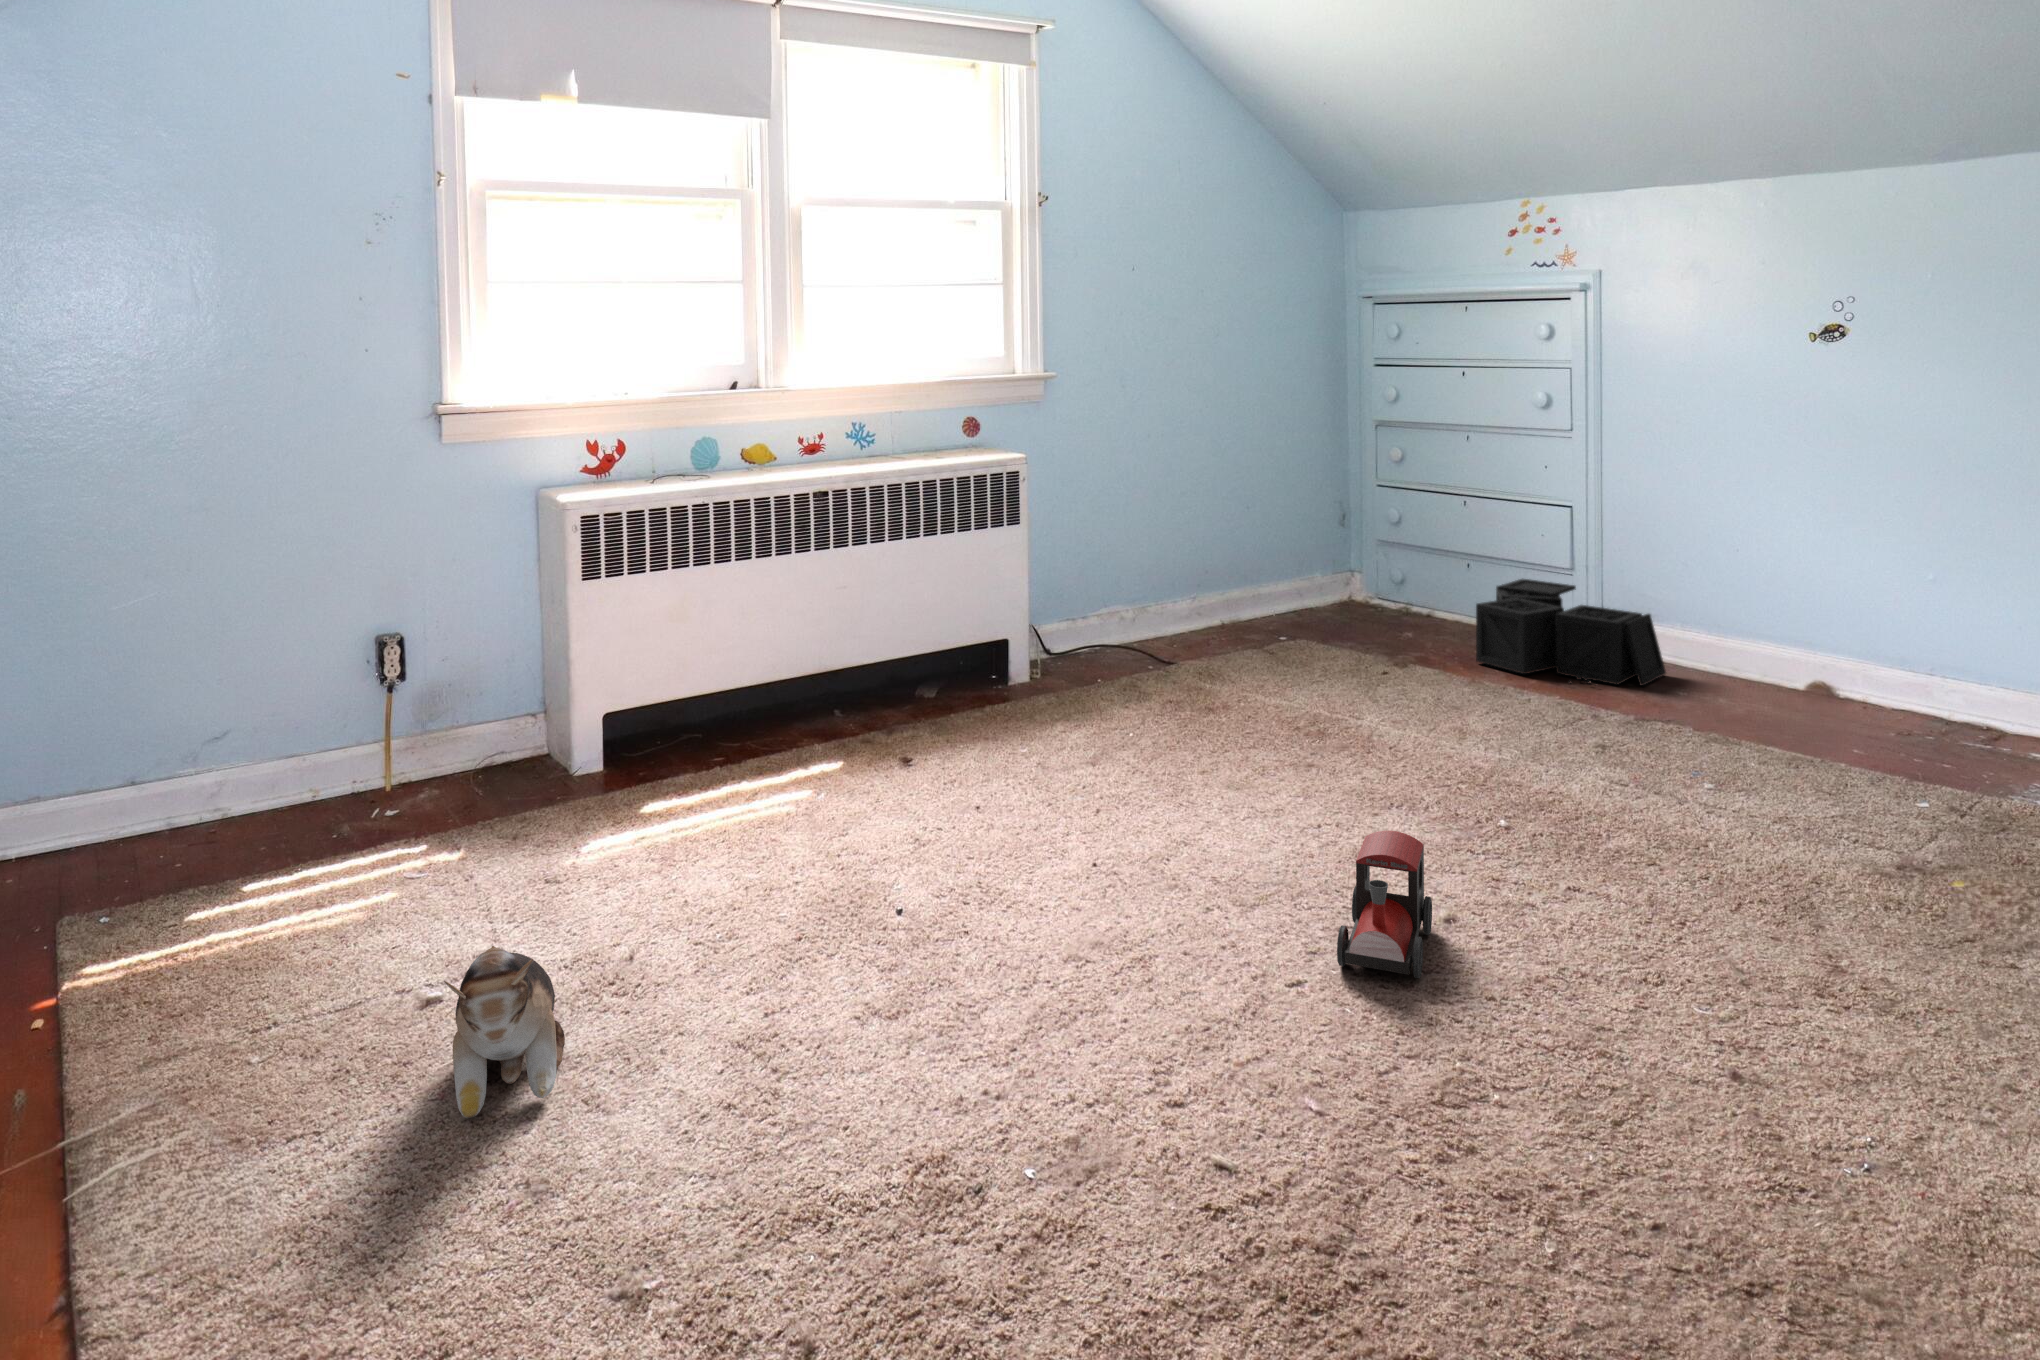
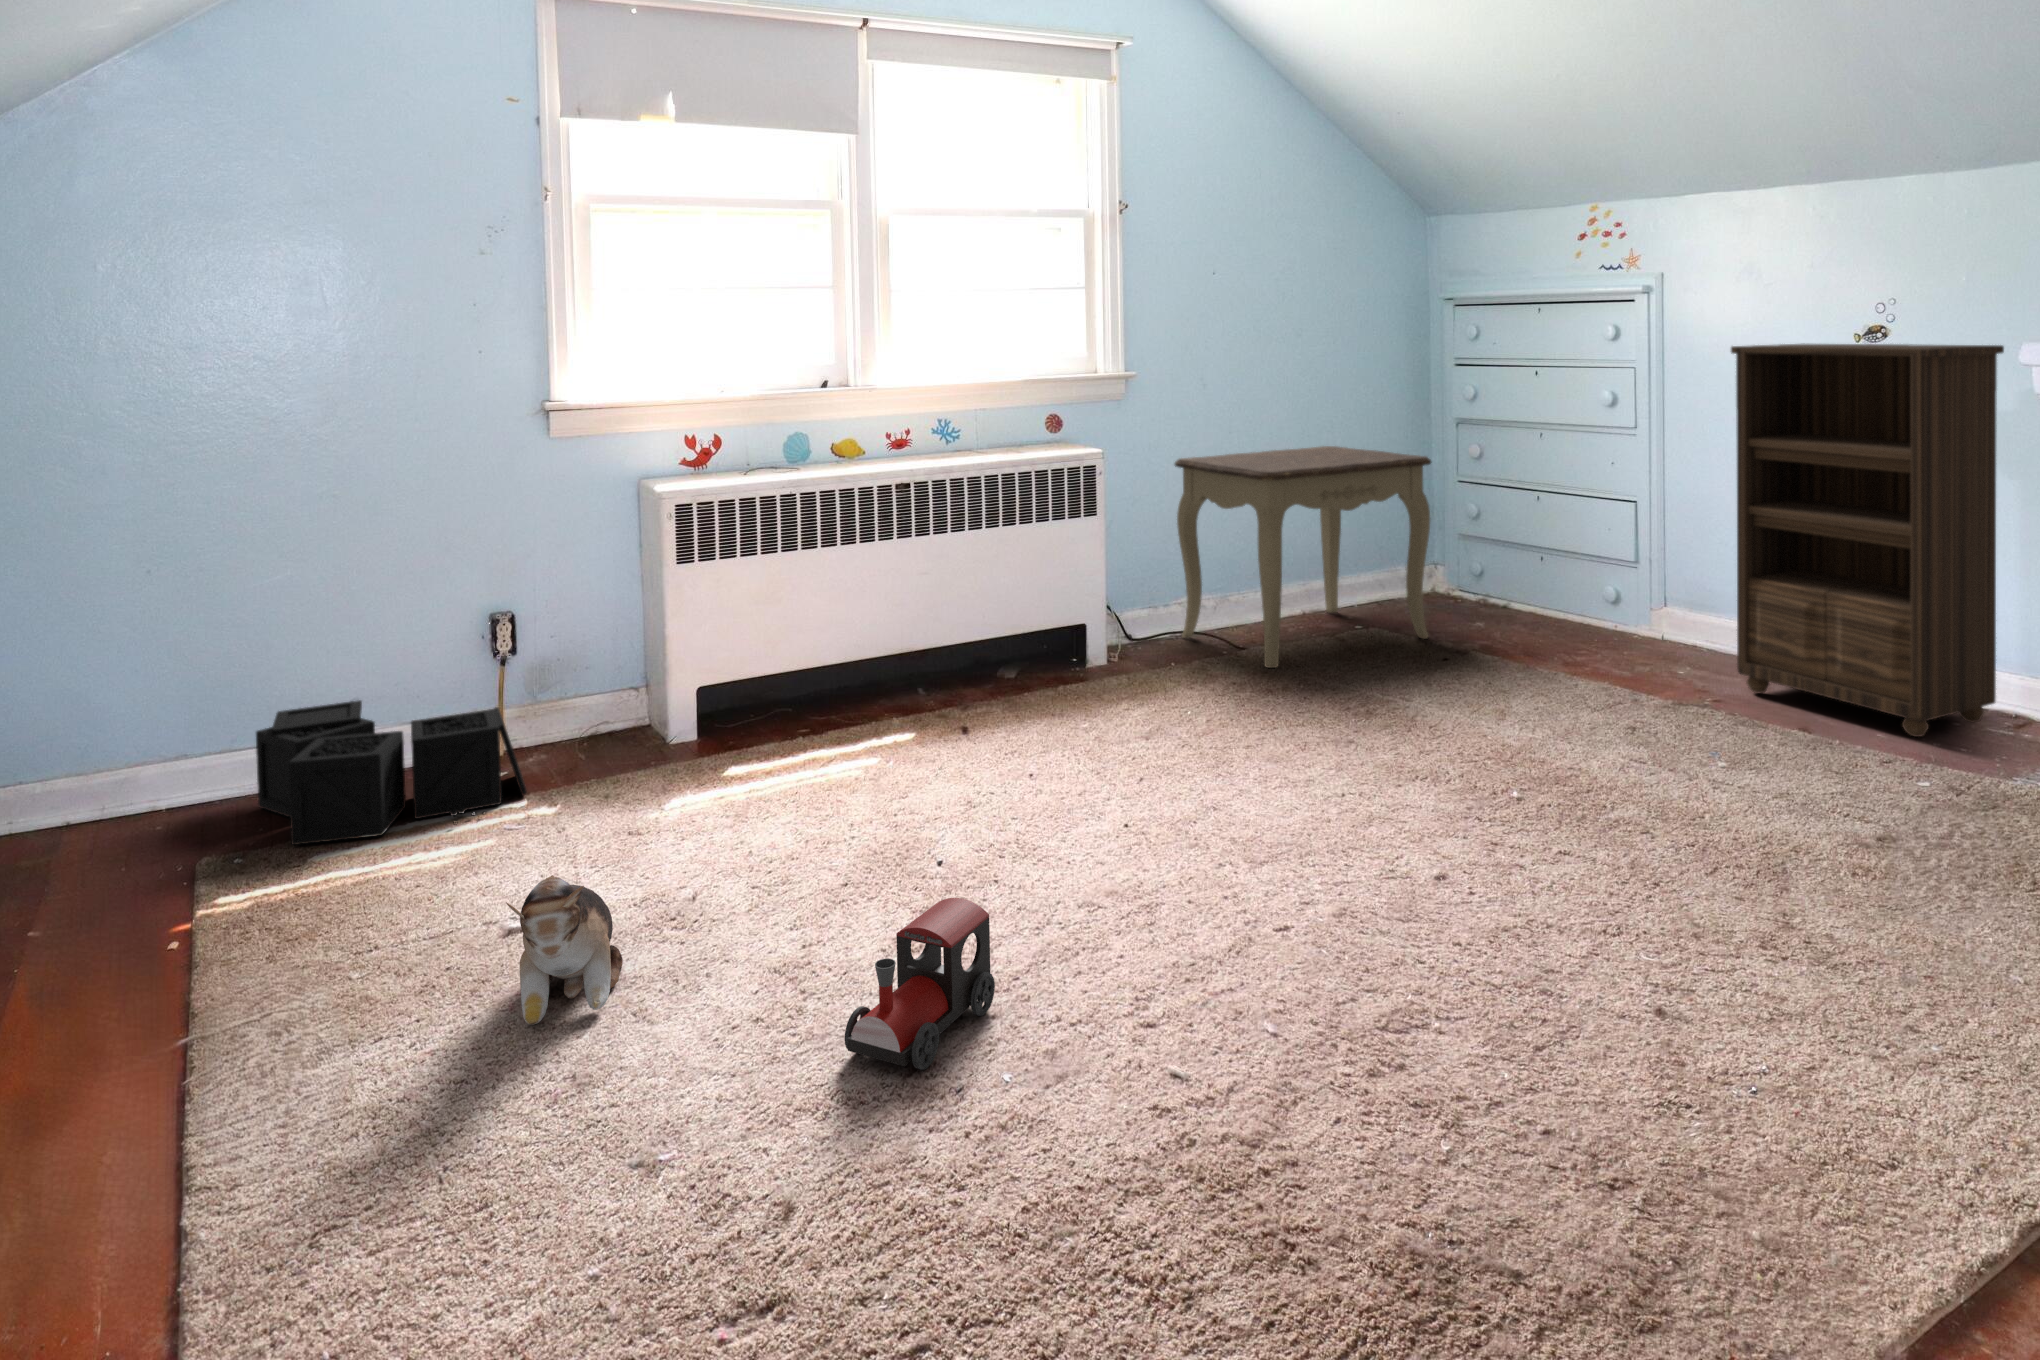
bookshelf: none [1693,343,1985,754] -> present [1731,344,2004,737]
side table: none [1098,450,1367,685] -> present [1175,446,1431,668]
storage bin: present [1476,579,1666,686] -> present [256,700,527,845]
toy train: present [1337,830,1432,978] -> present [845,898,995,1070]

